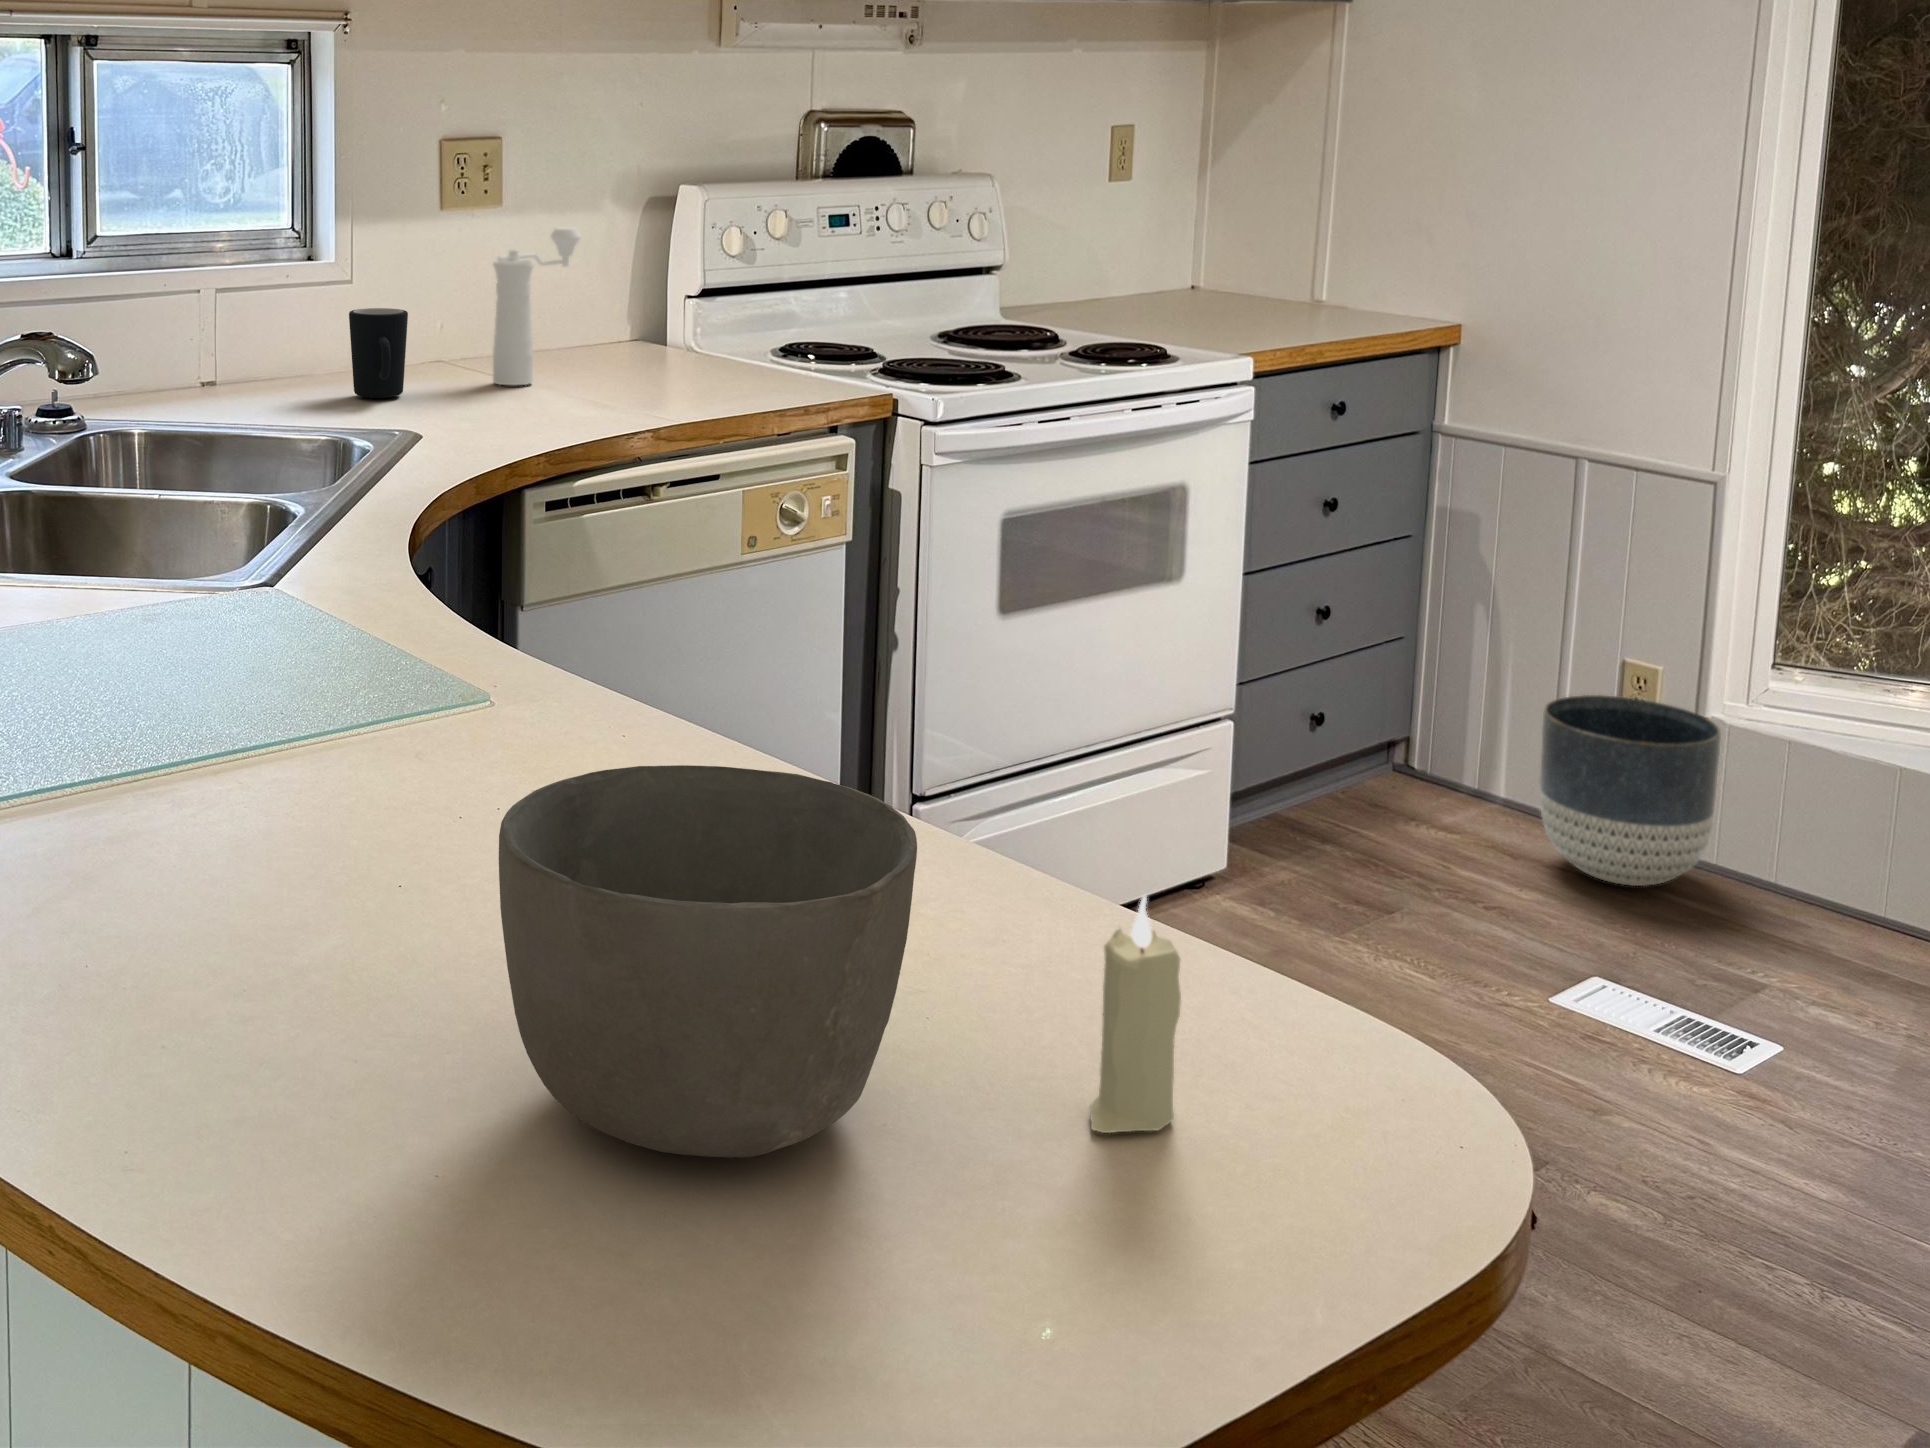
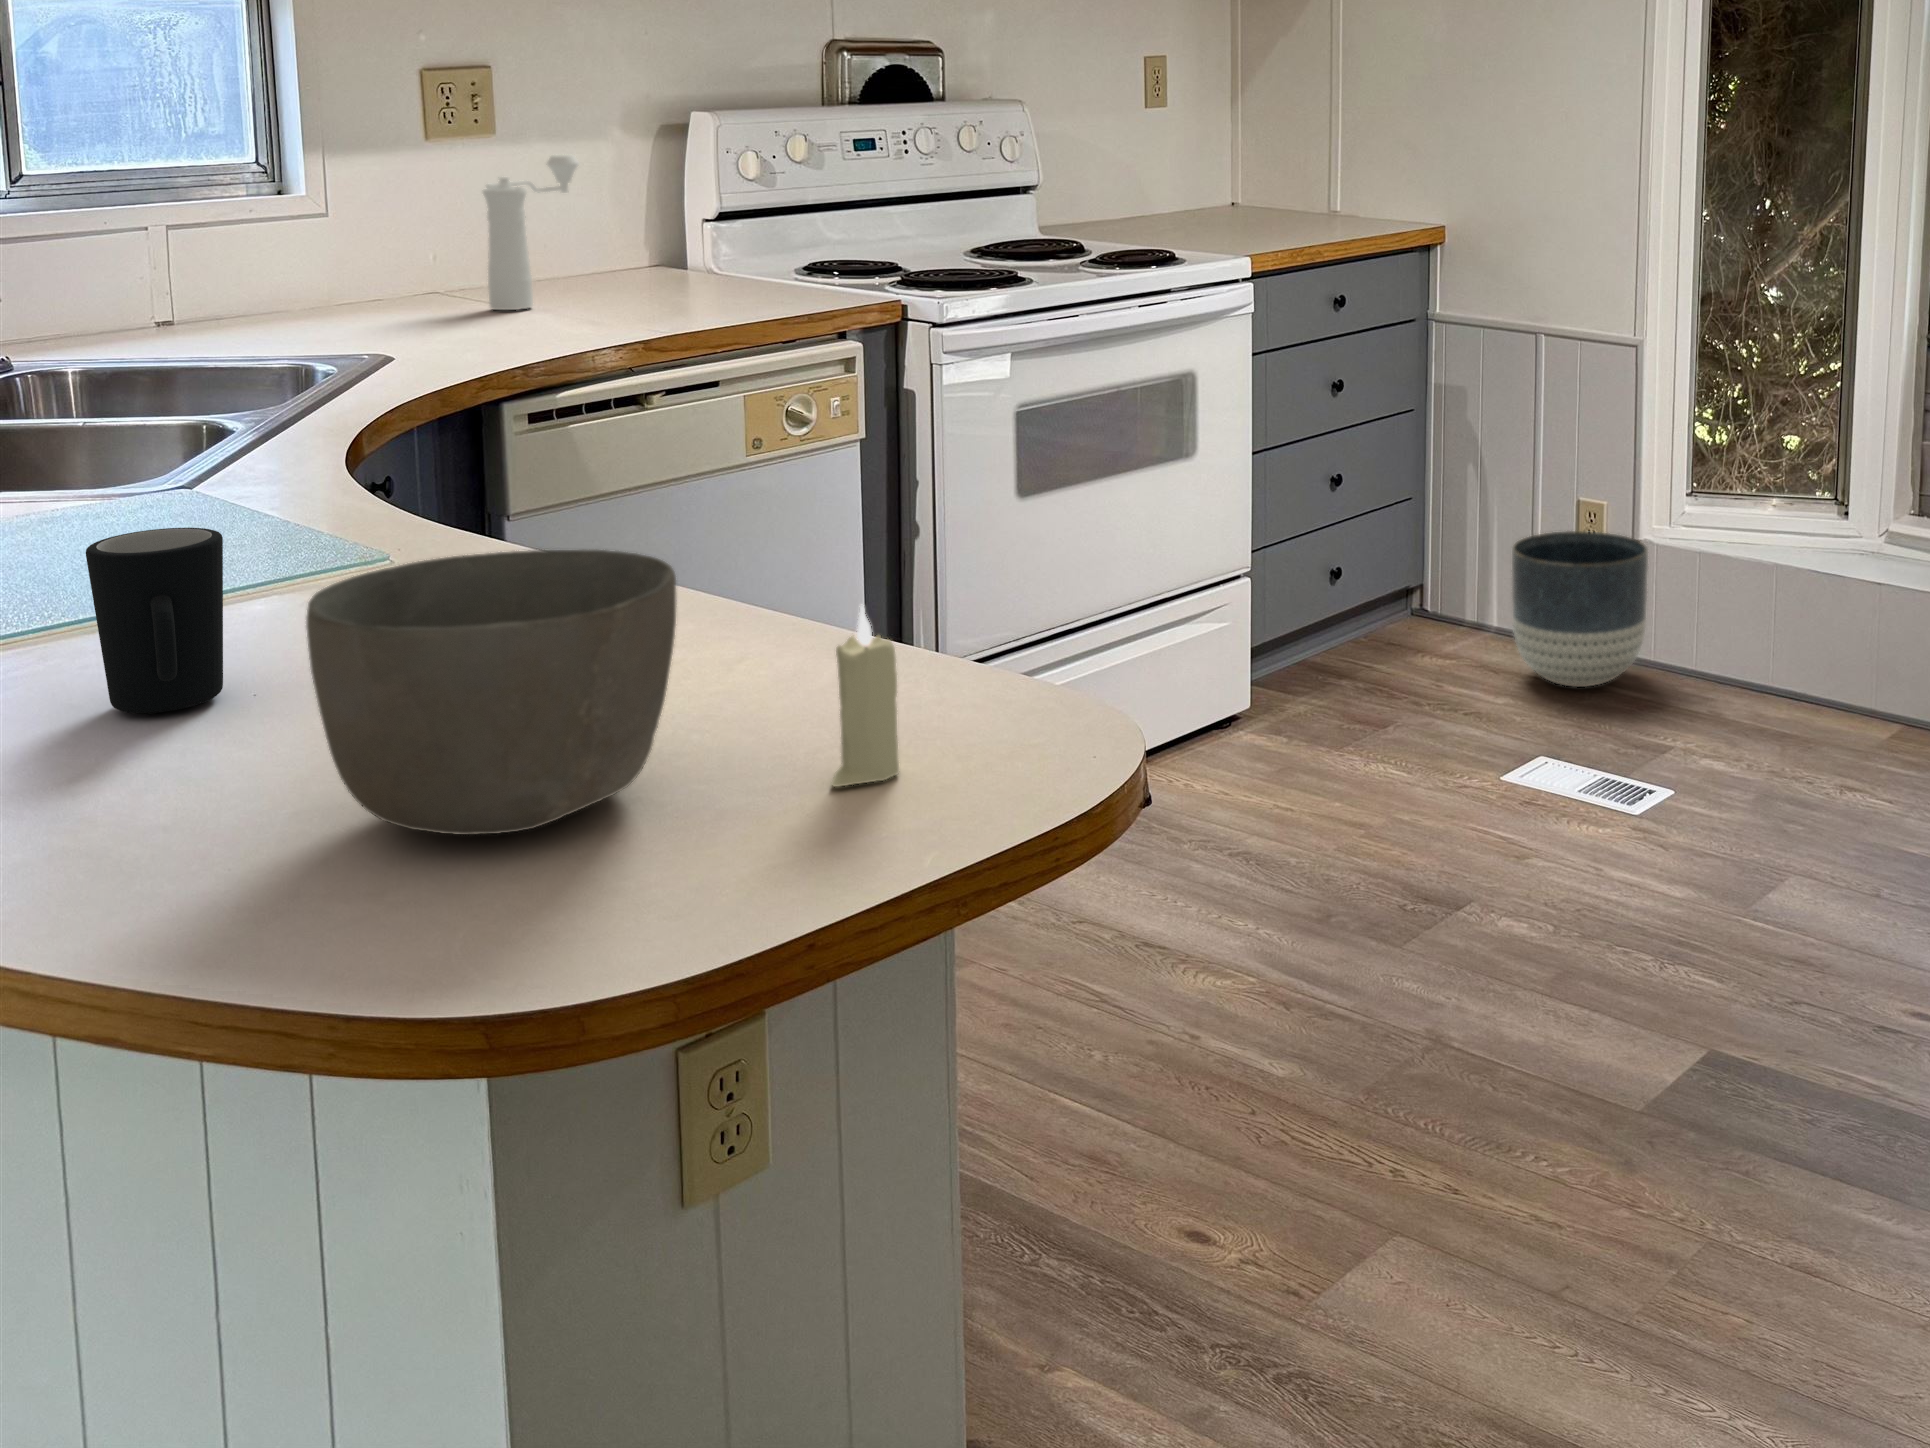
mug: present [349,308,408,398] -> present [86,528,223,713]

